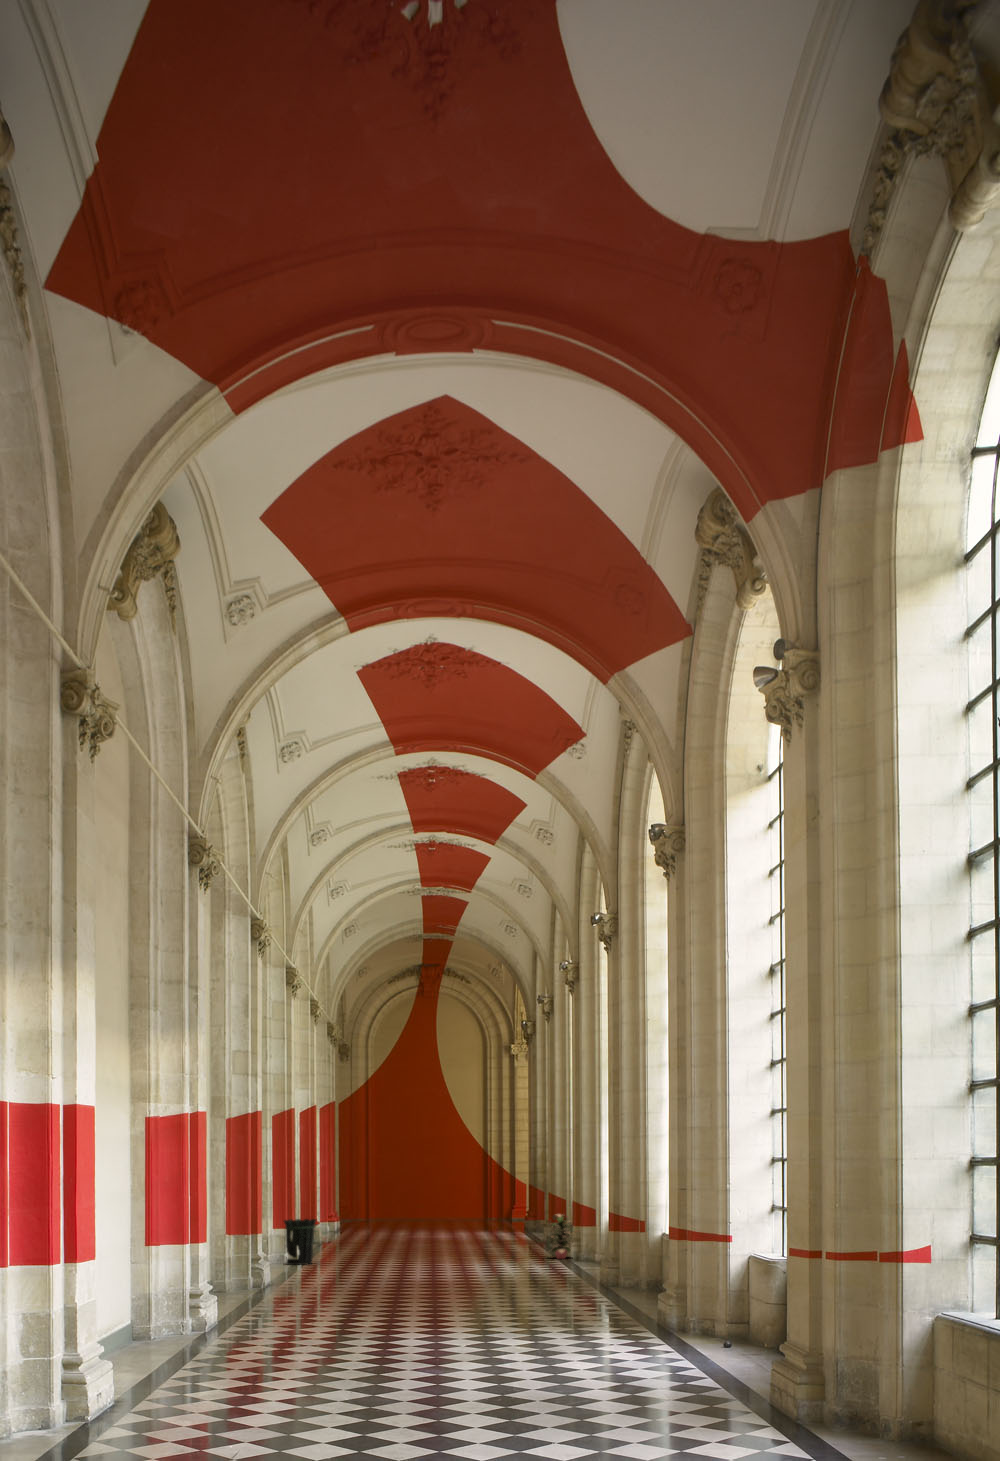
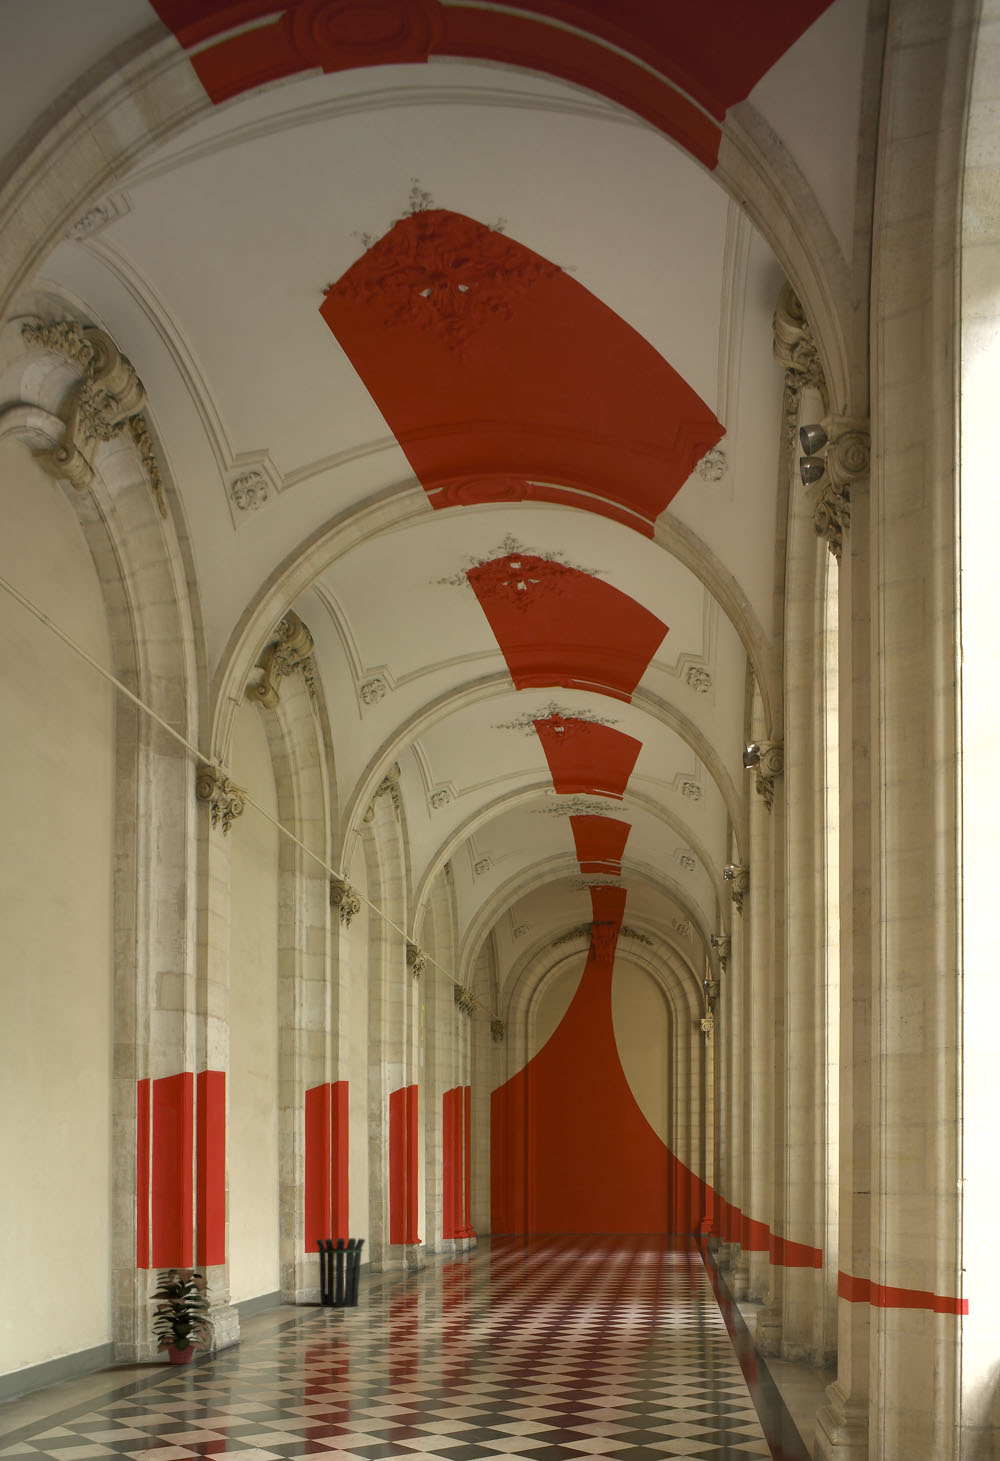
decorative plant: present [548,1214,572,1259] -> present [149,1268,212,1364]

